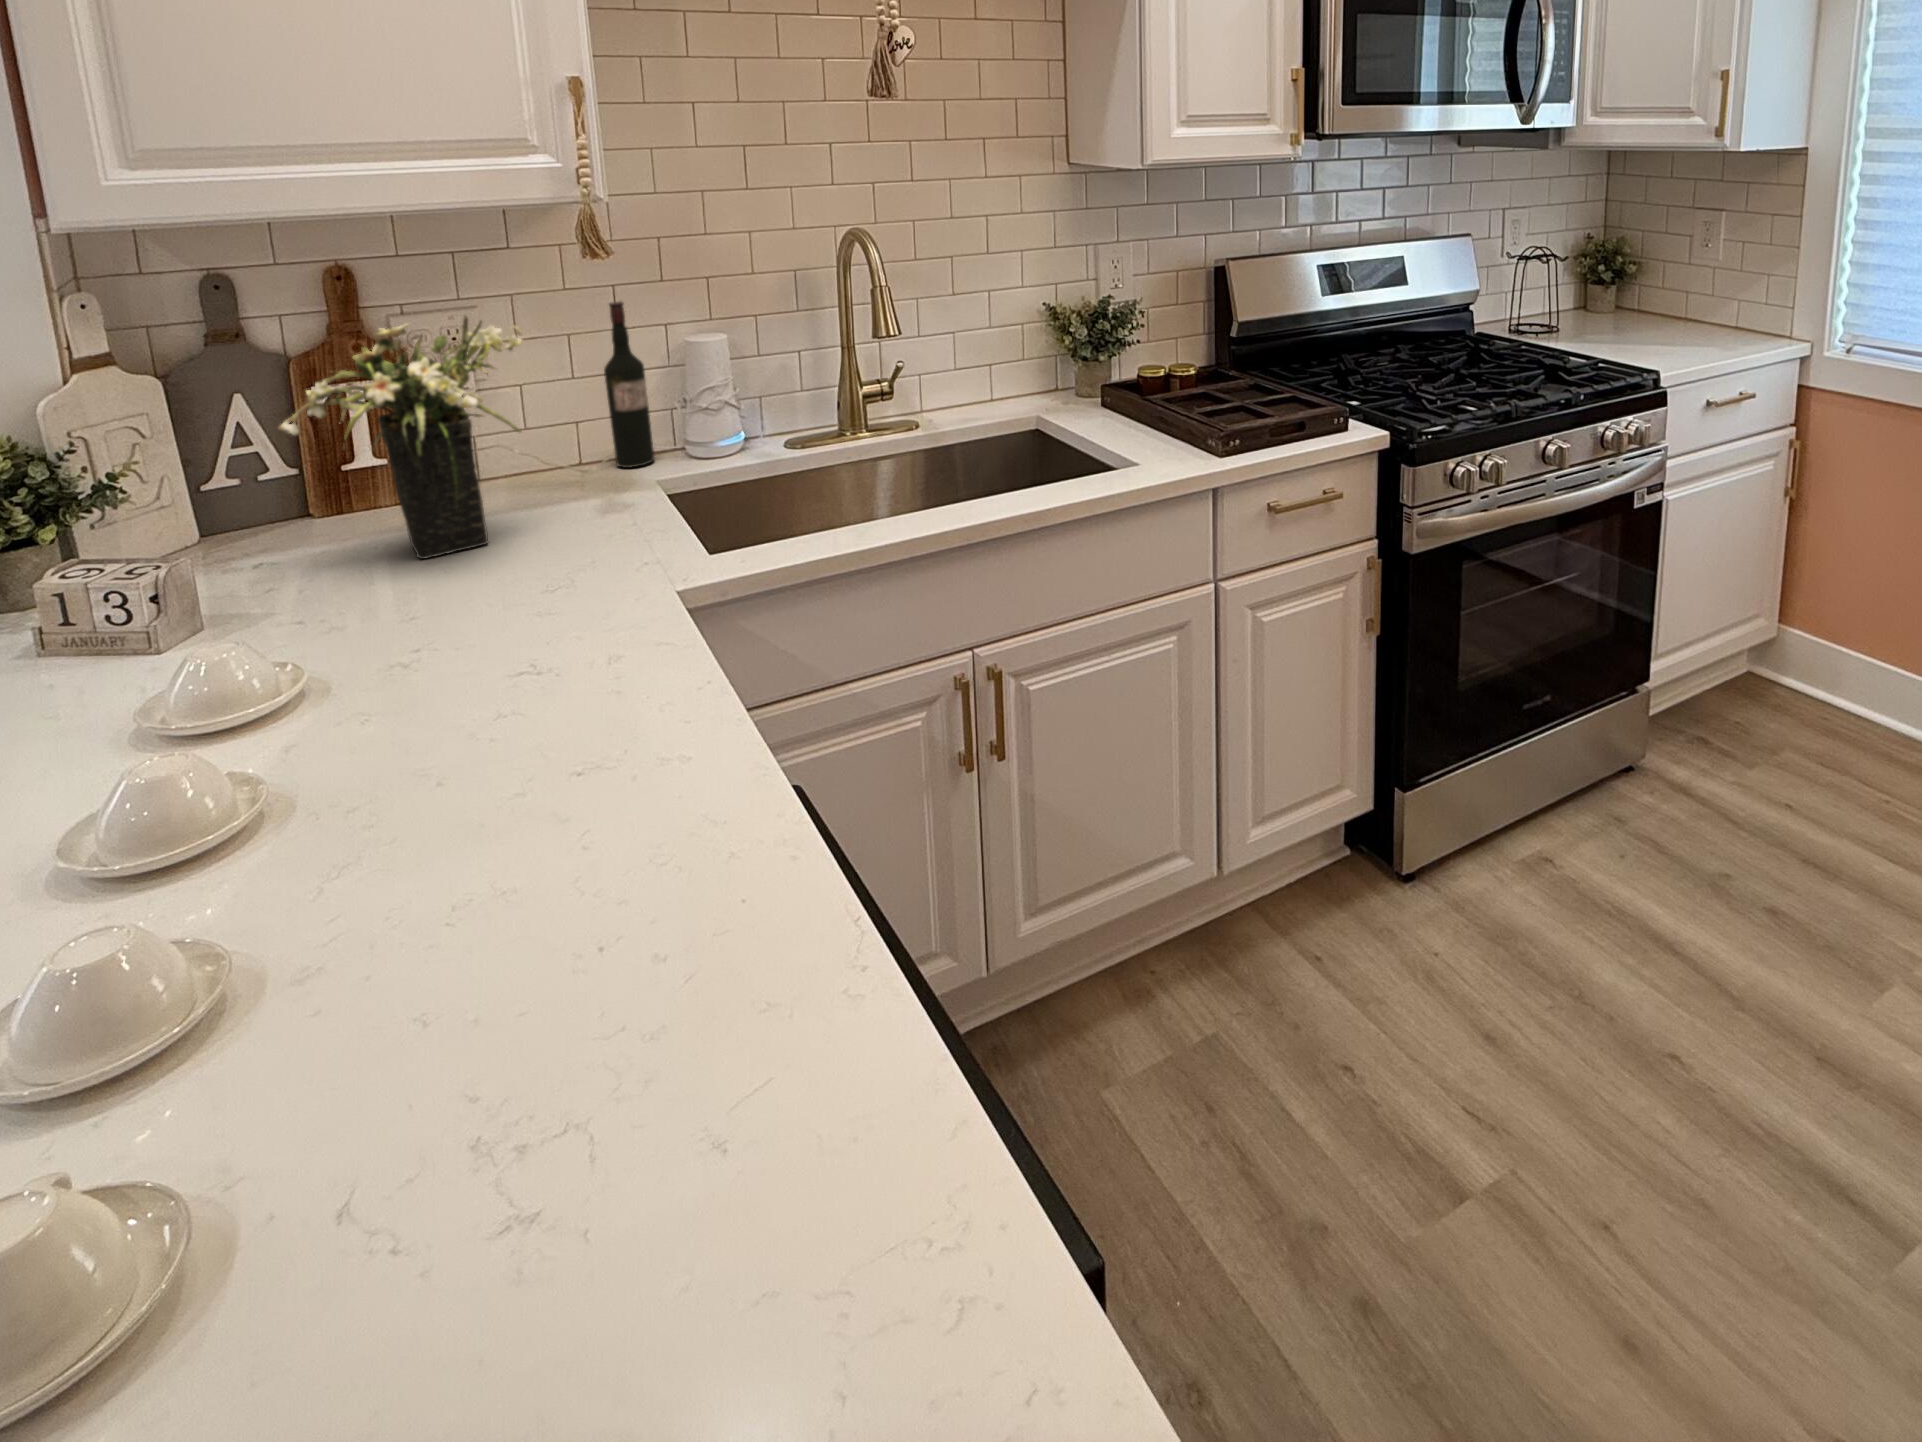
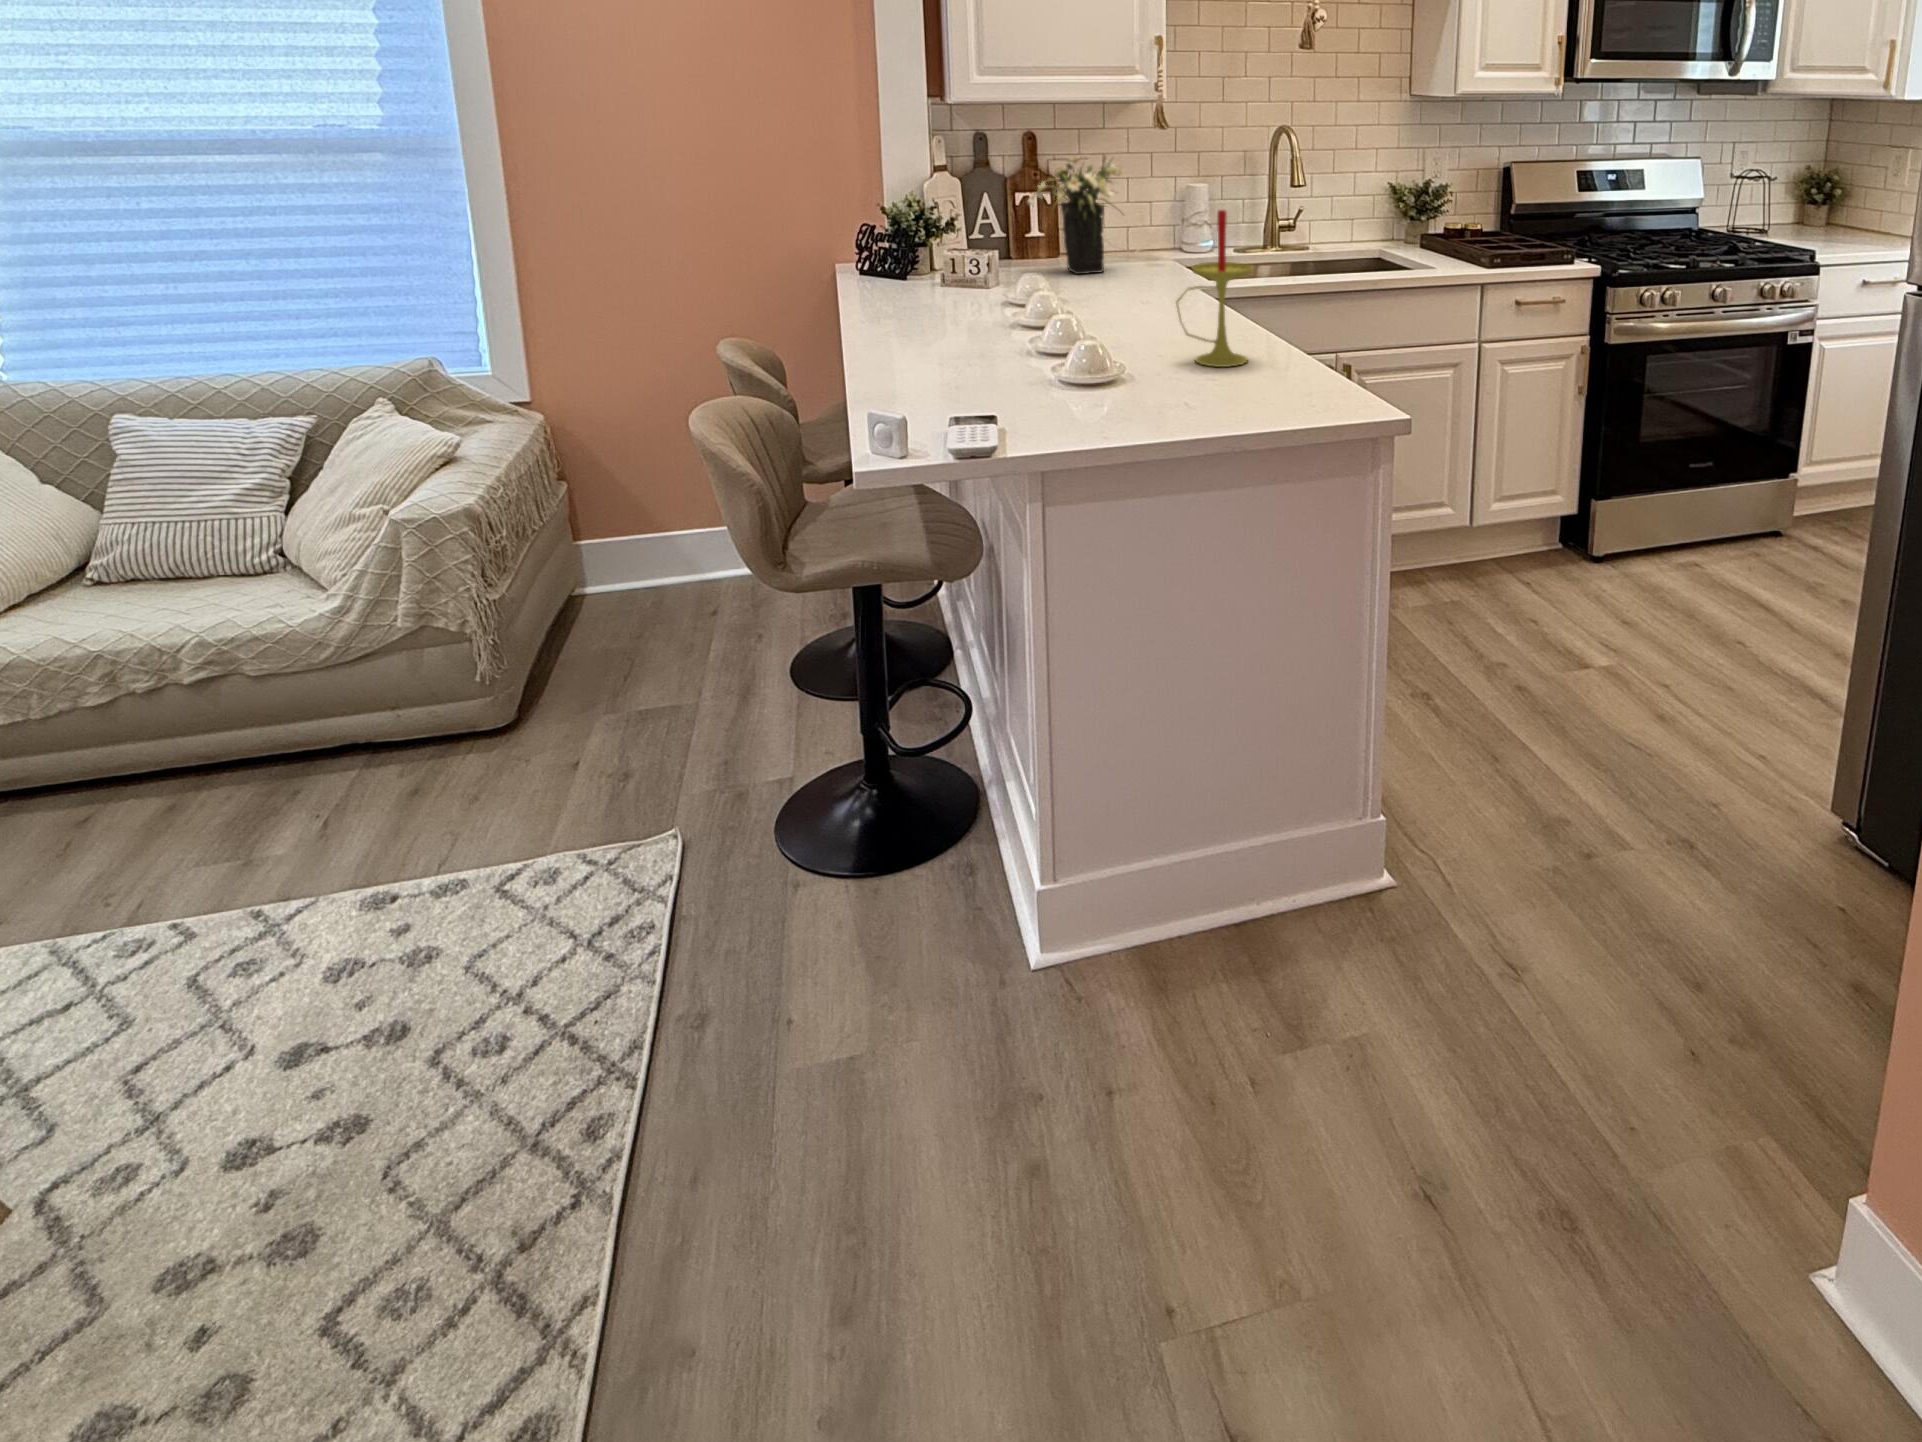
wine bottle: present [604,301,654,468] -> none [1144,162,1165,255]
candle: none [336,641,631,1167] -> present [1176,210,1252,367]

